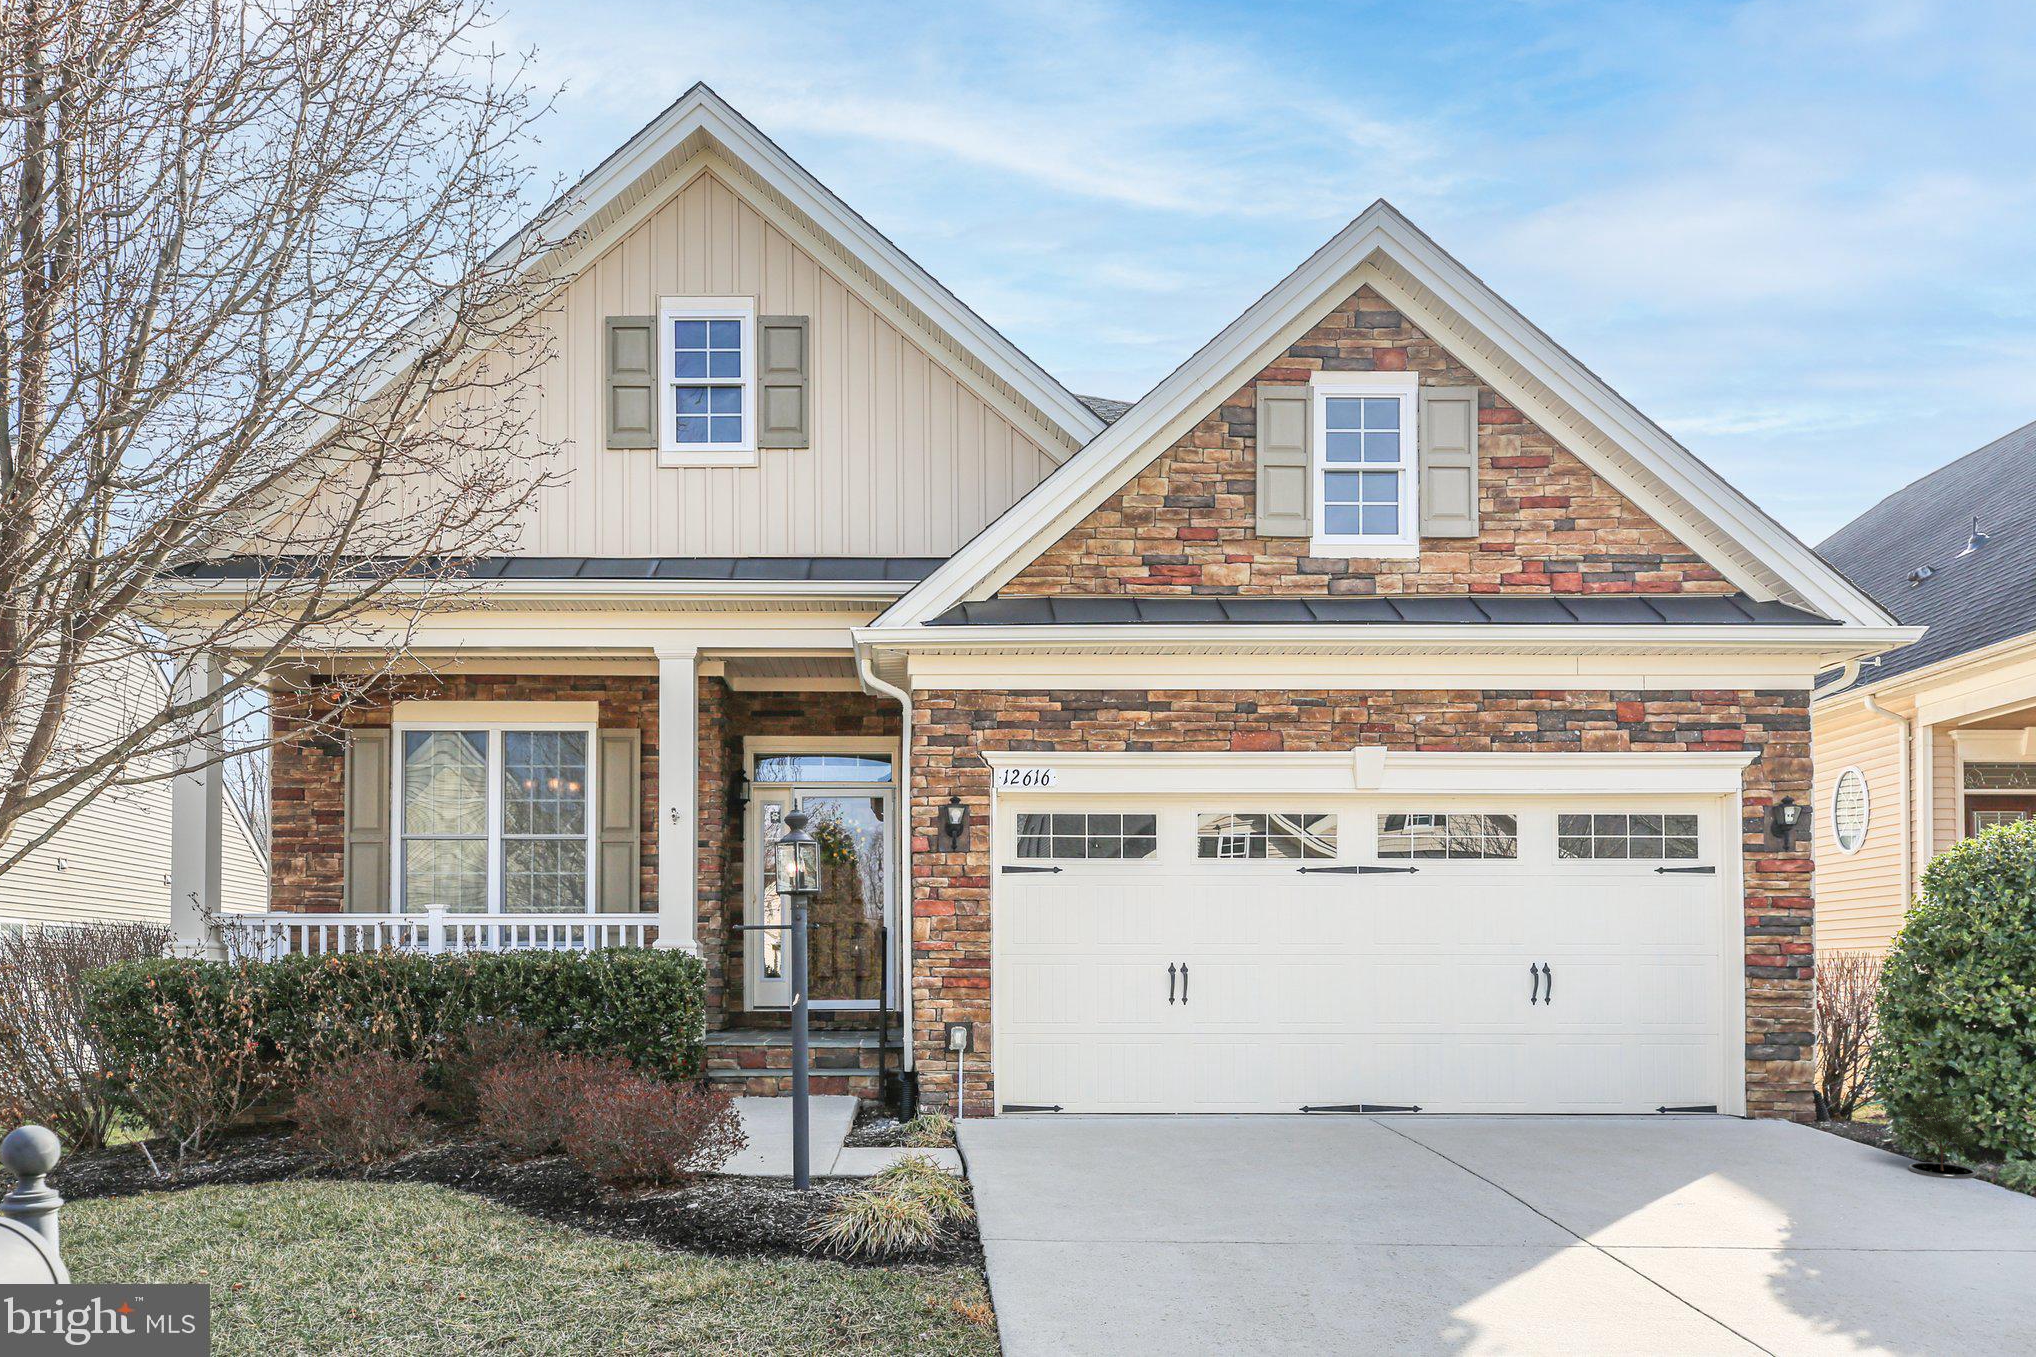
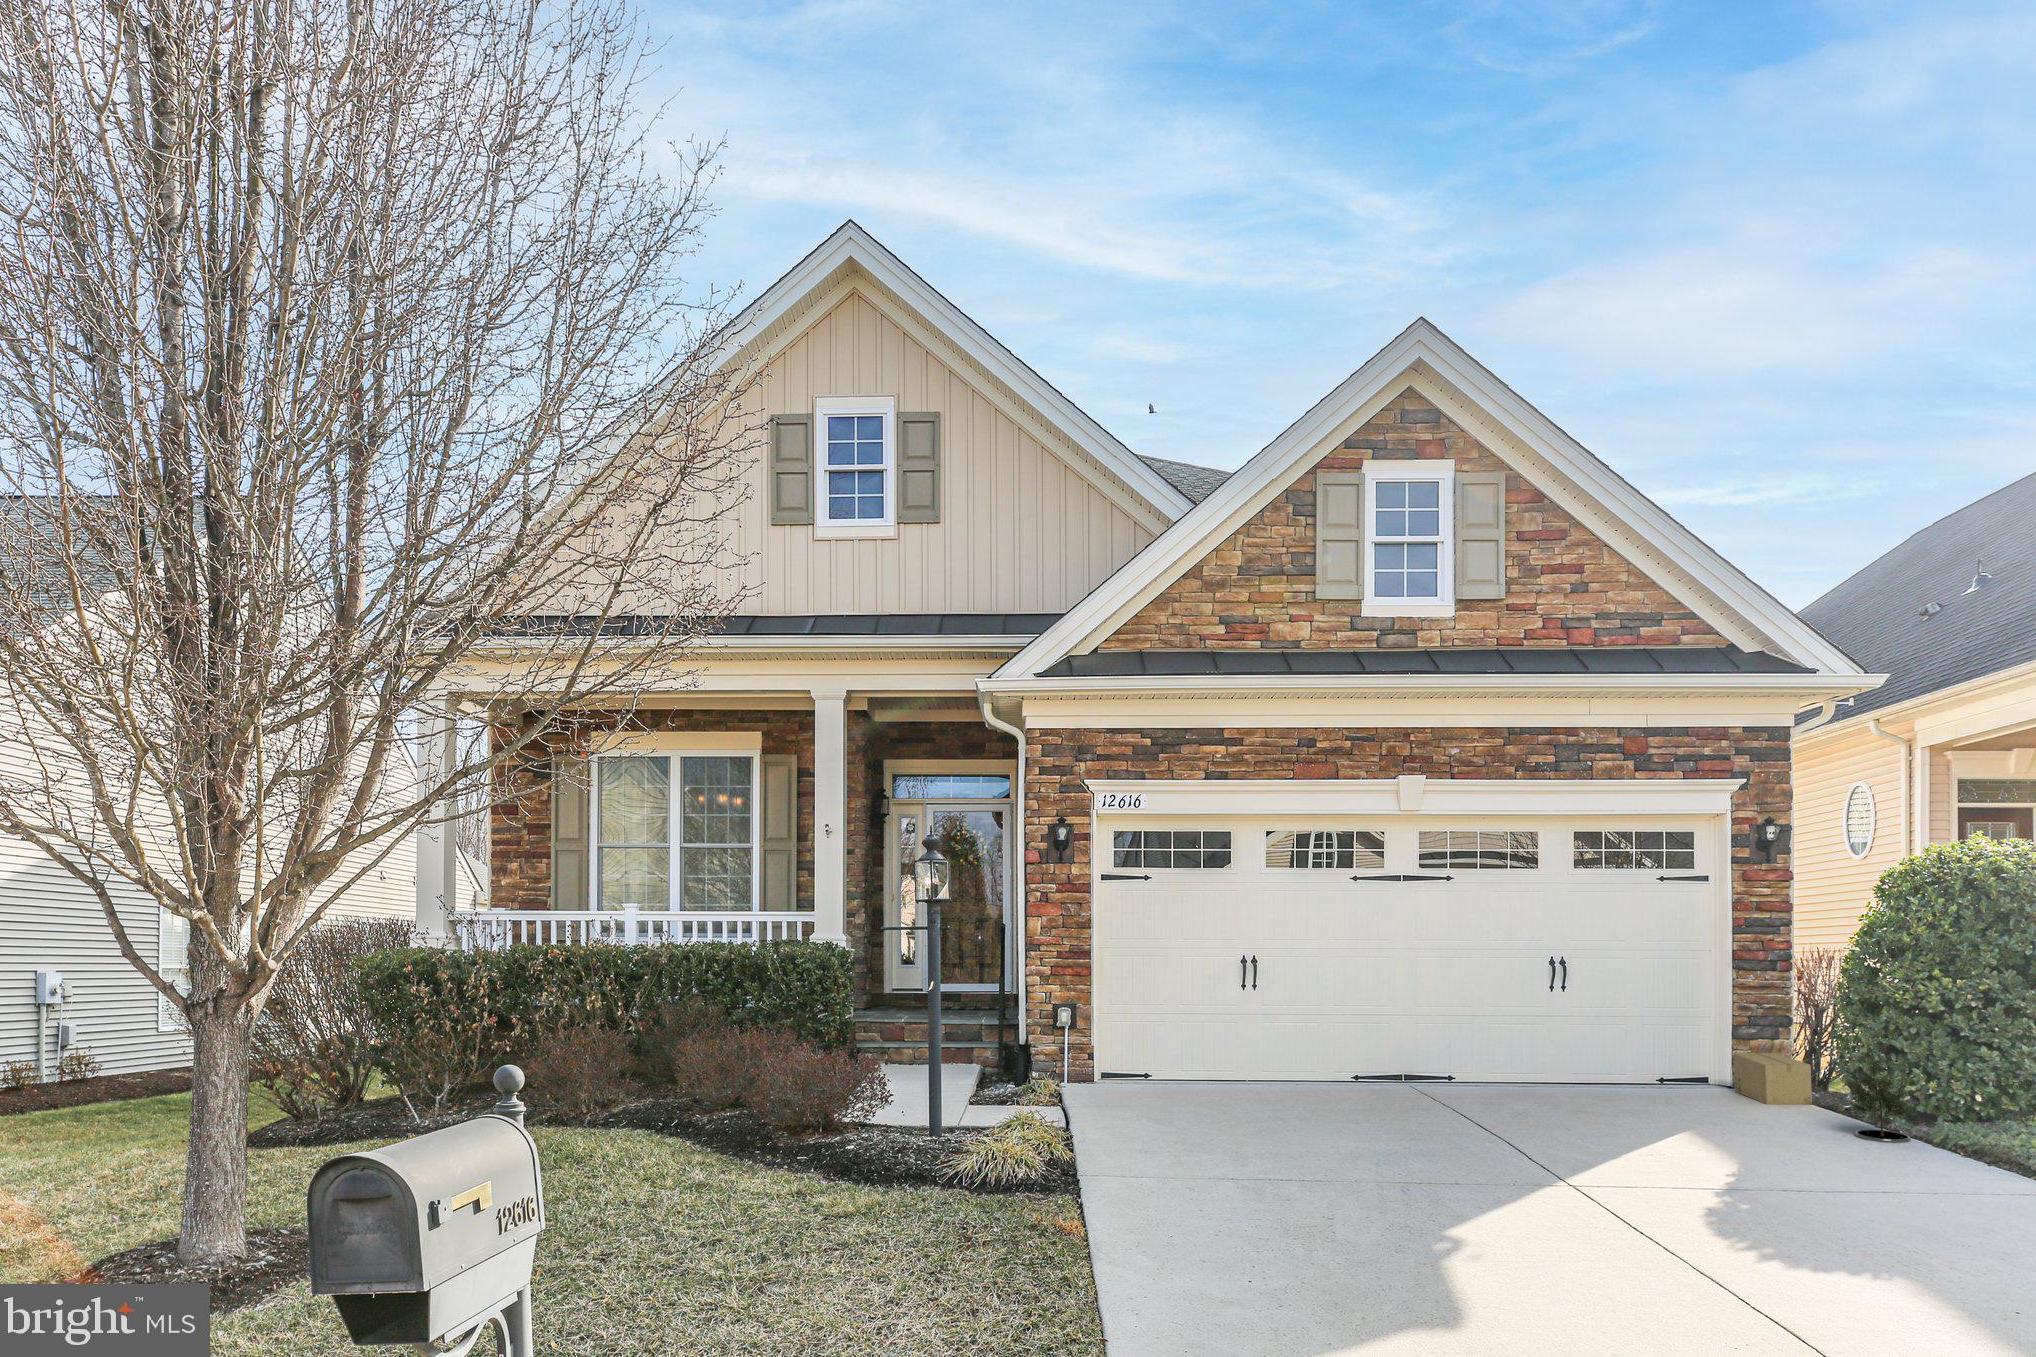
cardboard box: none [1744,1072,1841,1133] -> present [1733,1053,1812,1105]

